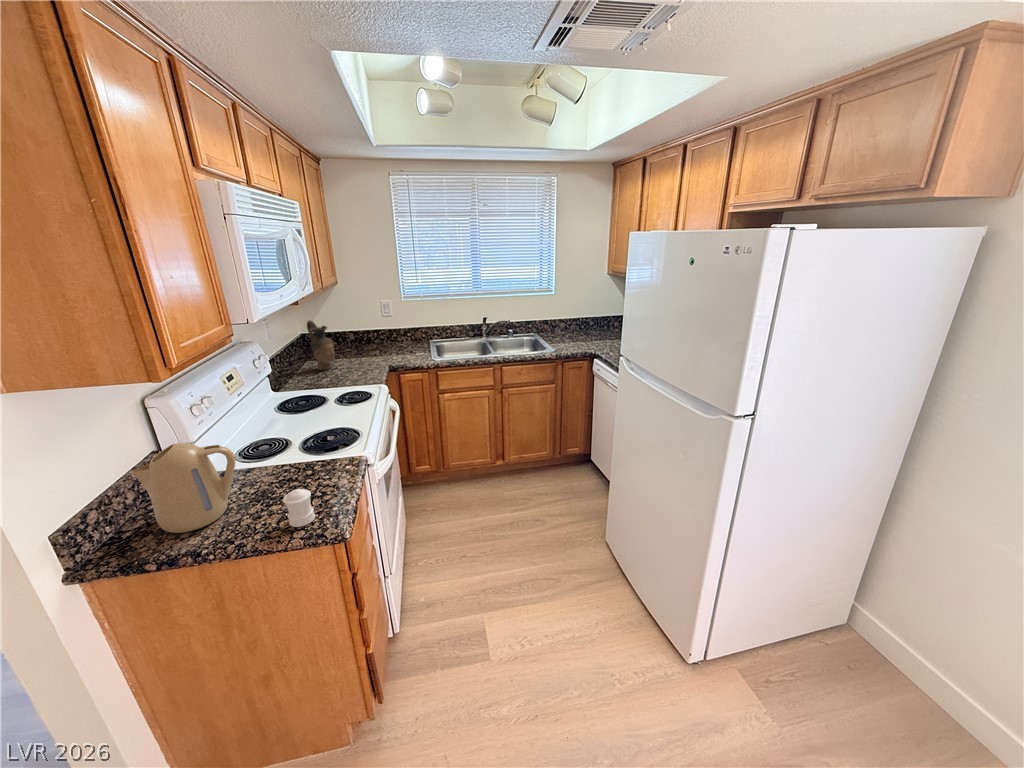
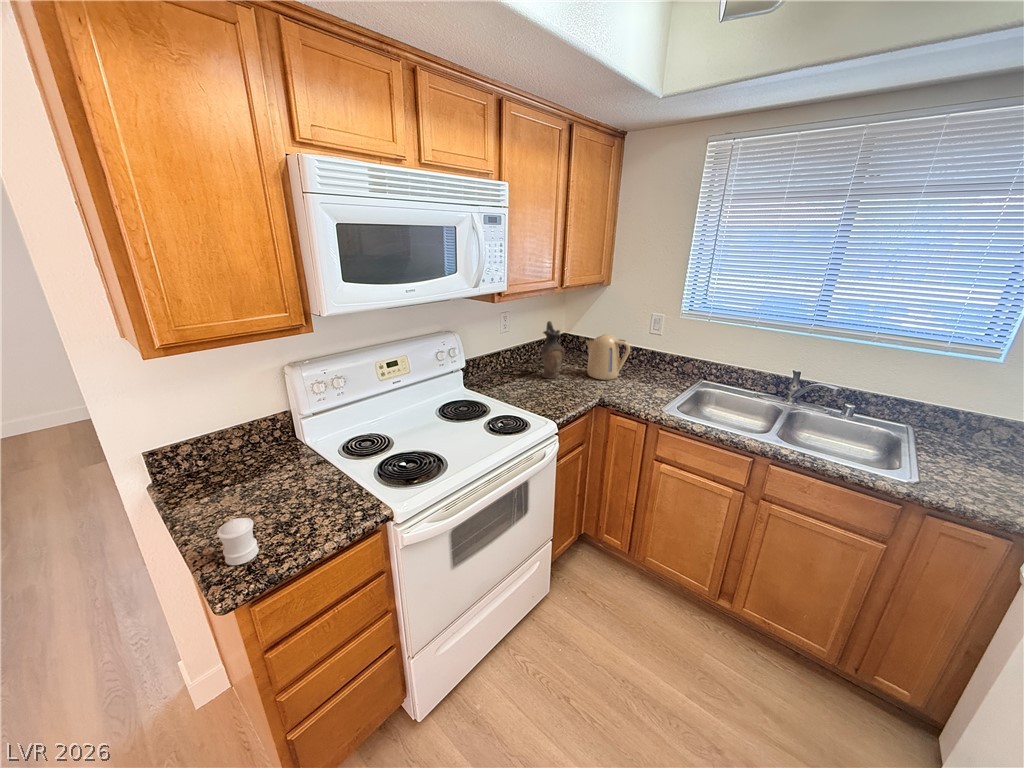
kettle: present [130,443,236,533] -> present [586,334,630,380]

